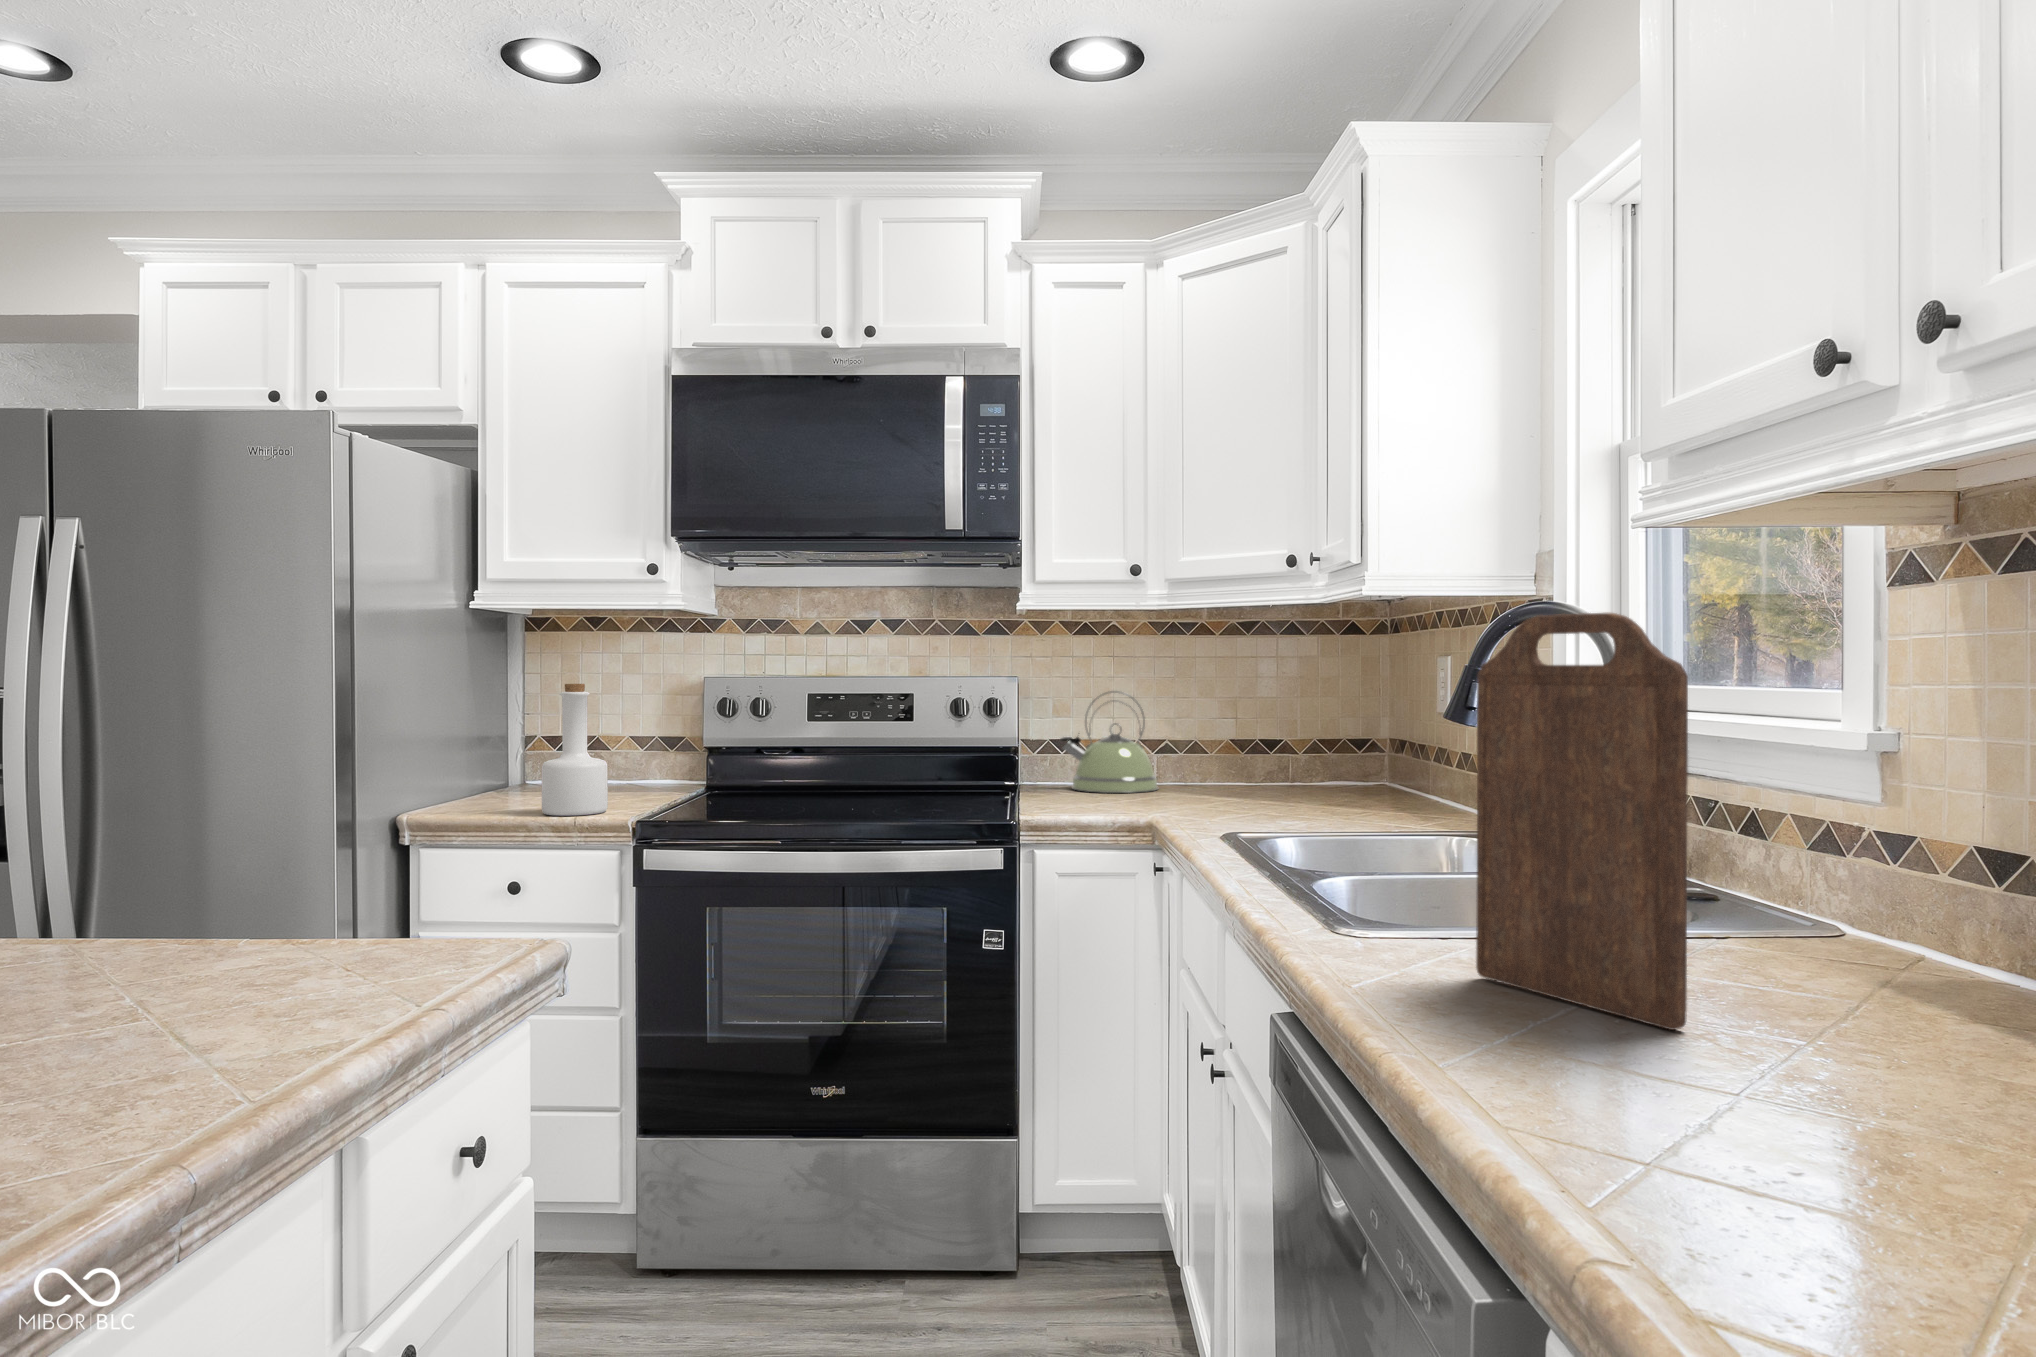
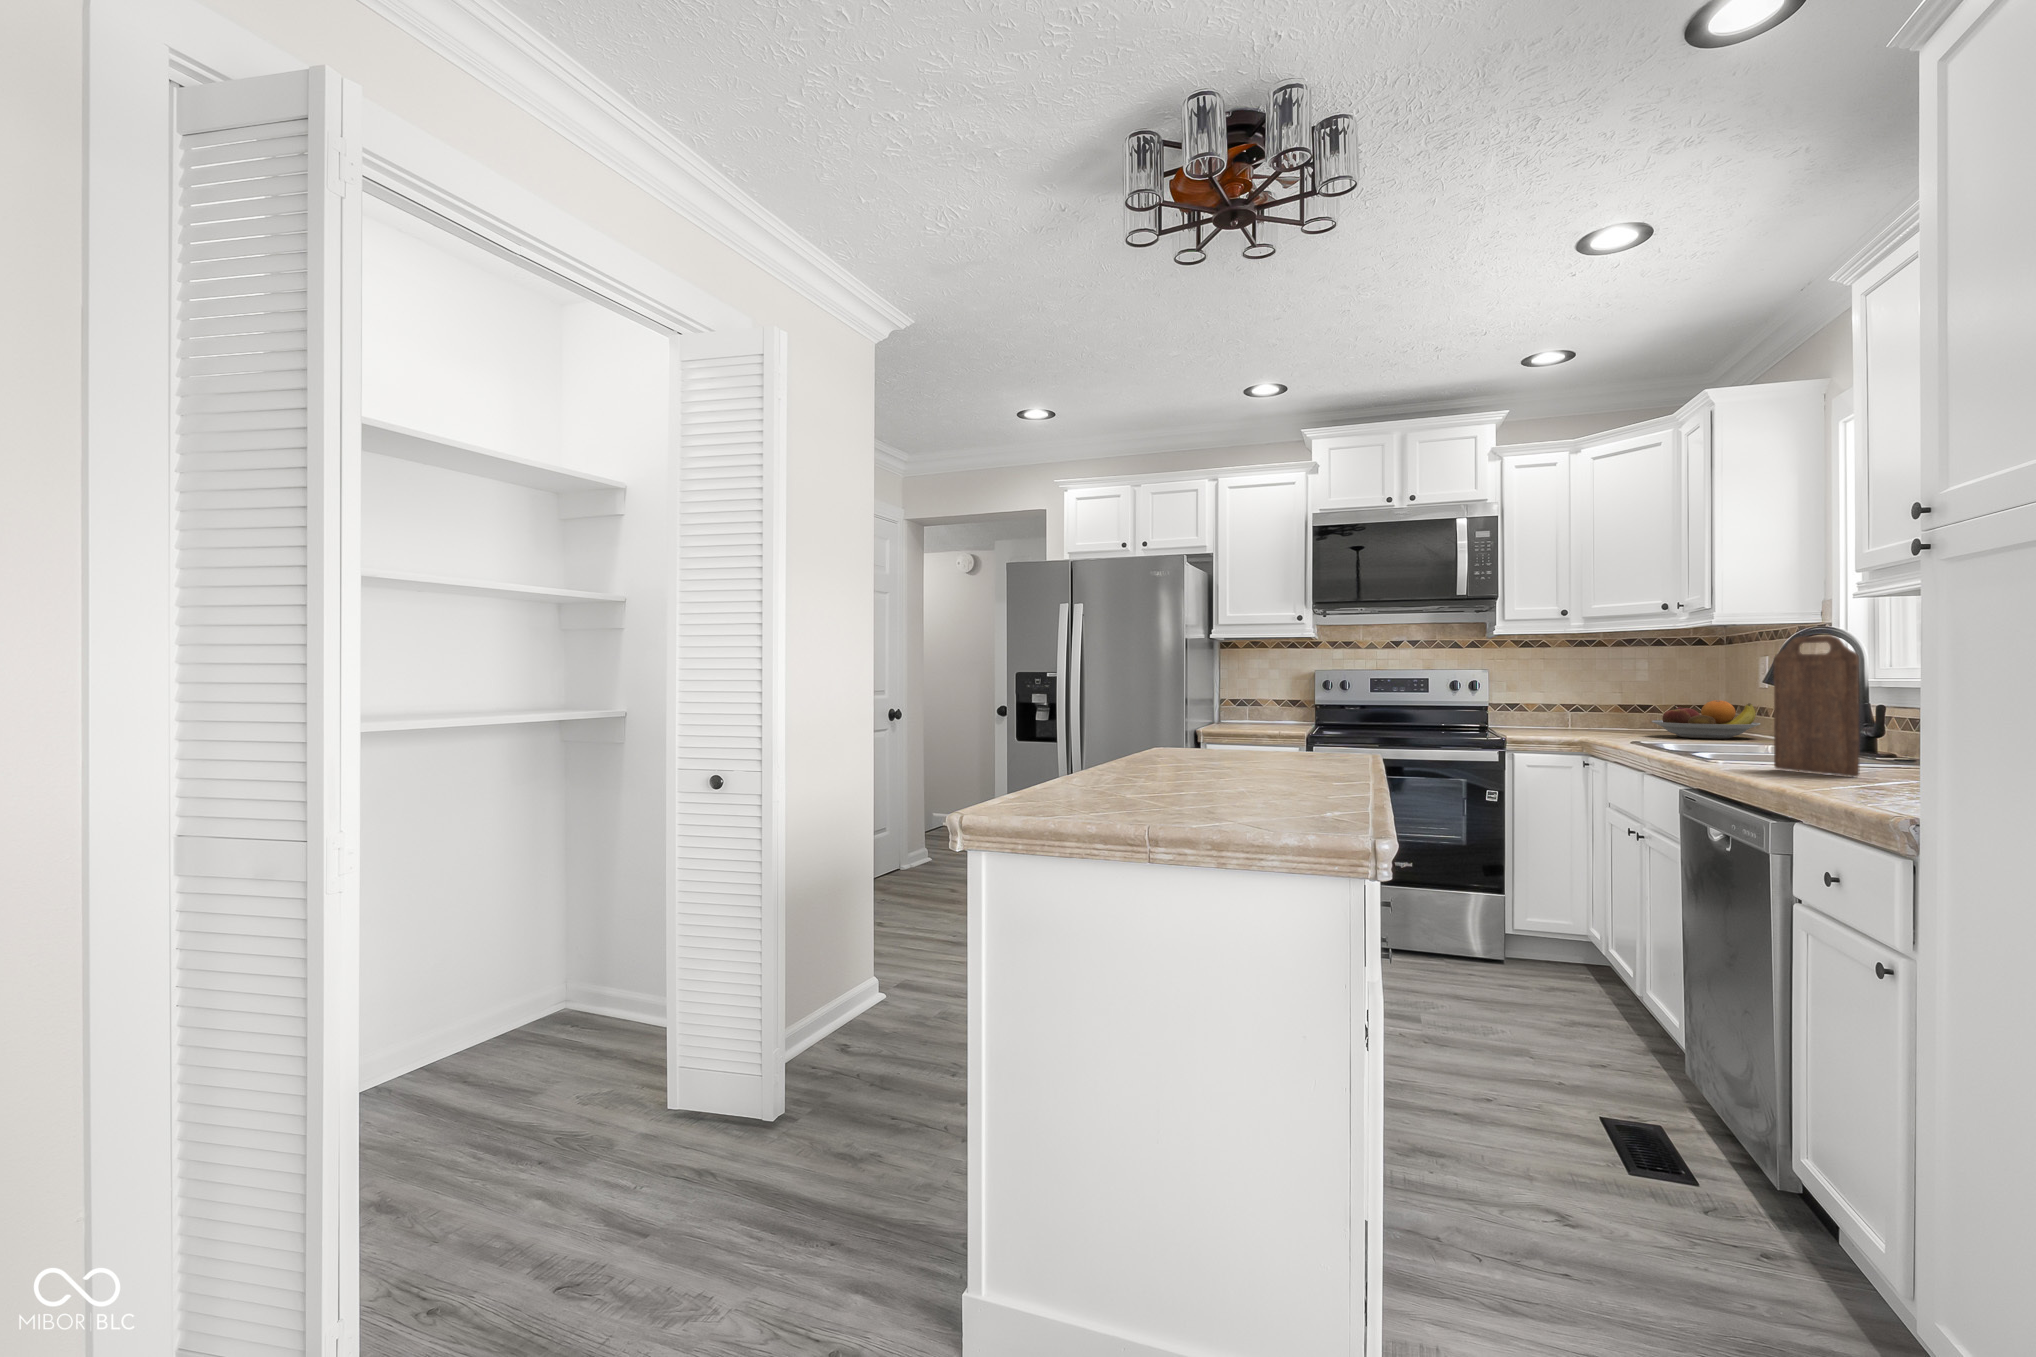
bottle: present [542,684,608,816] -> none [1254,673,1284,733]
kettle: present [1061,691,1158,793] -> none [1512,677,1574,732]
fruit bowl: none [1271,738,1438,810] -> present [1652,701,1760,739]

